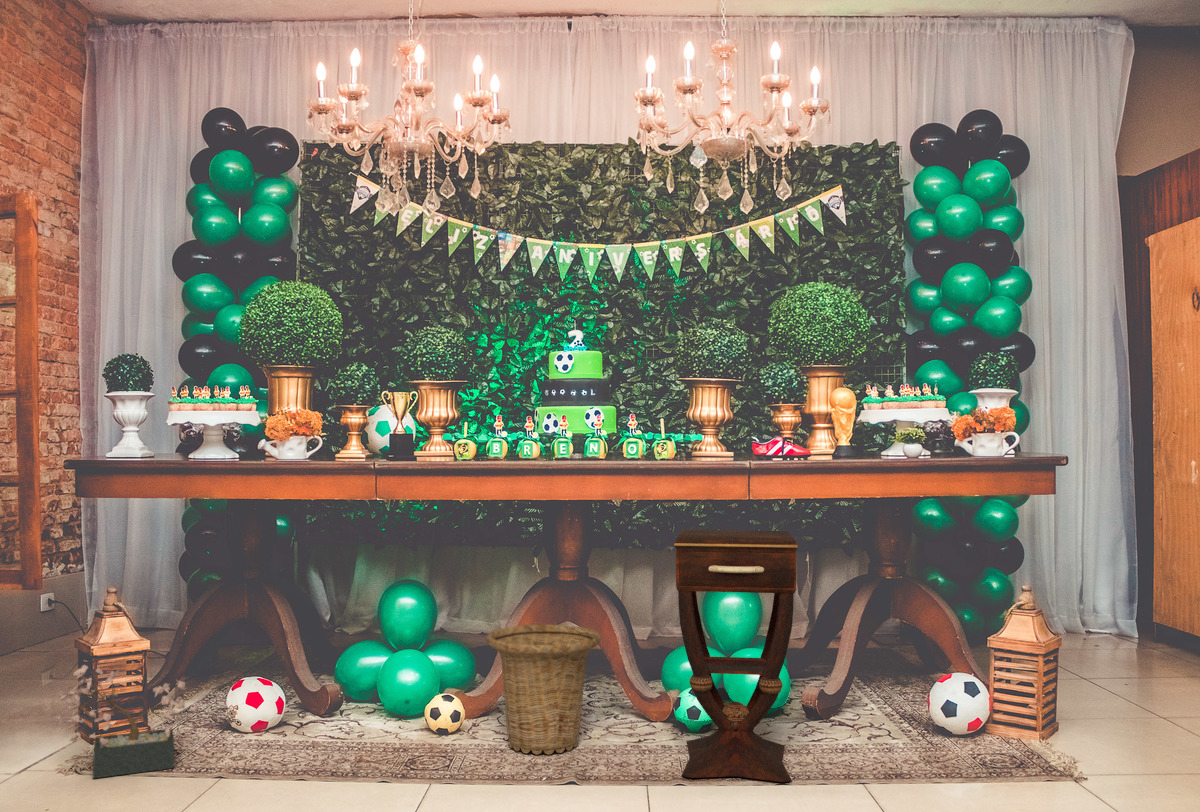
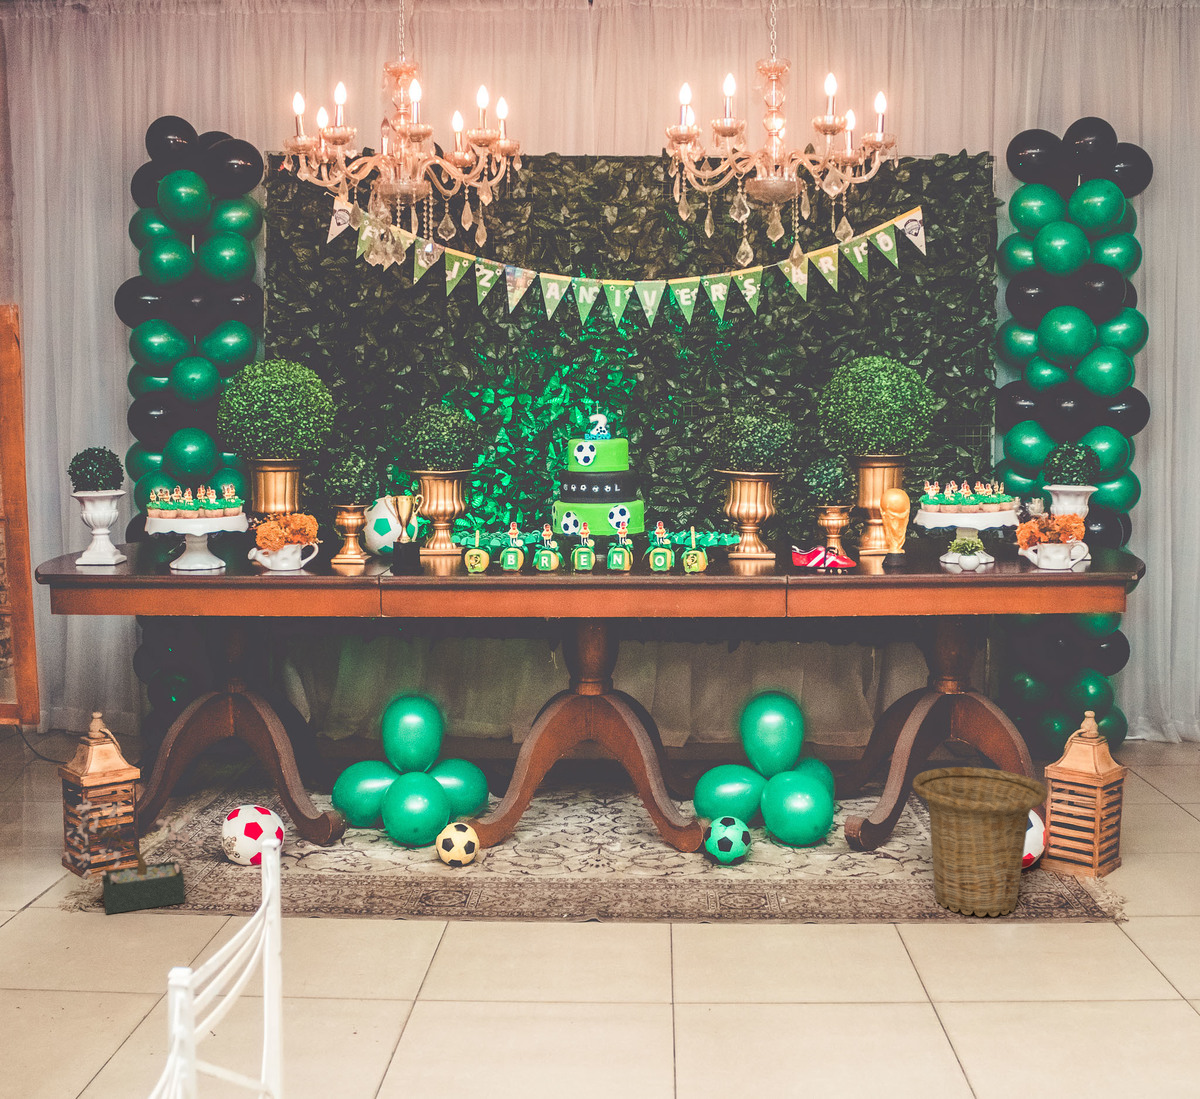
side table: present [674,530,798,782] -> none [702,654,833,924]
basket: present [487,625,601,754] -> present [913,767,1047,917]

